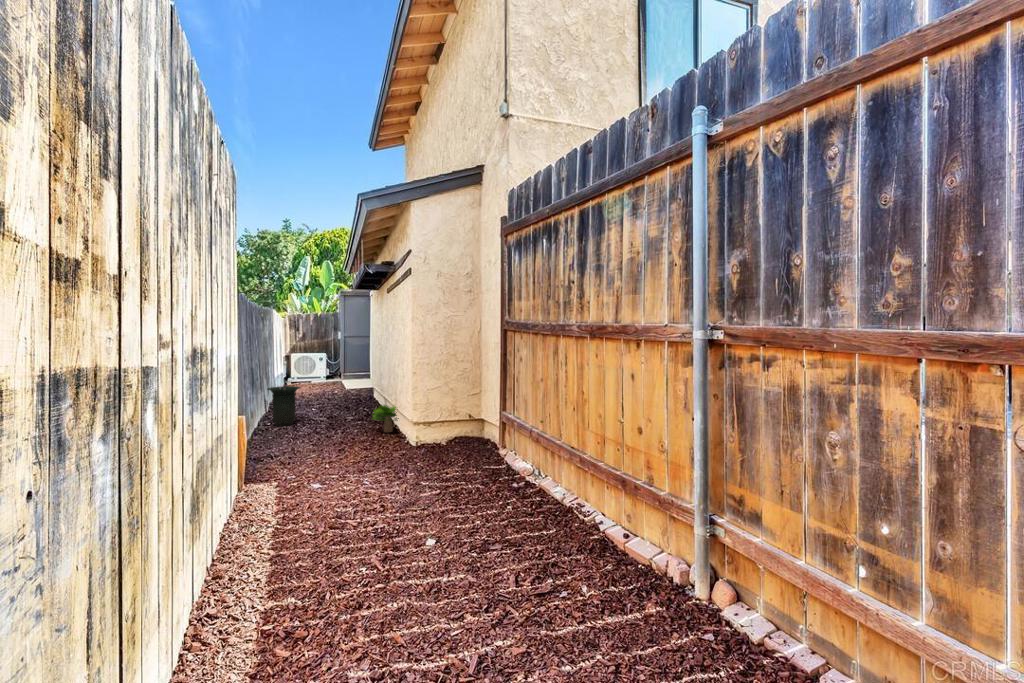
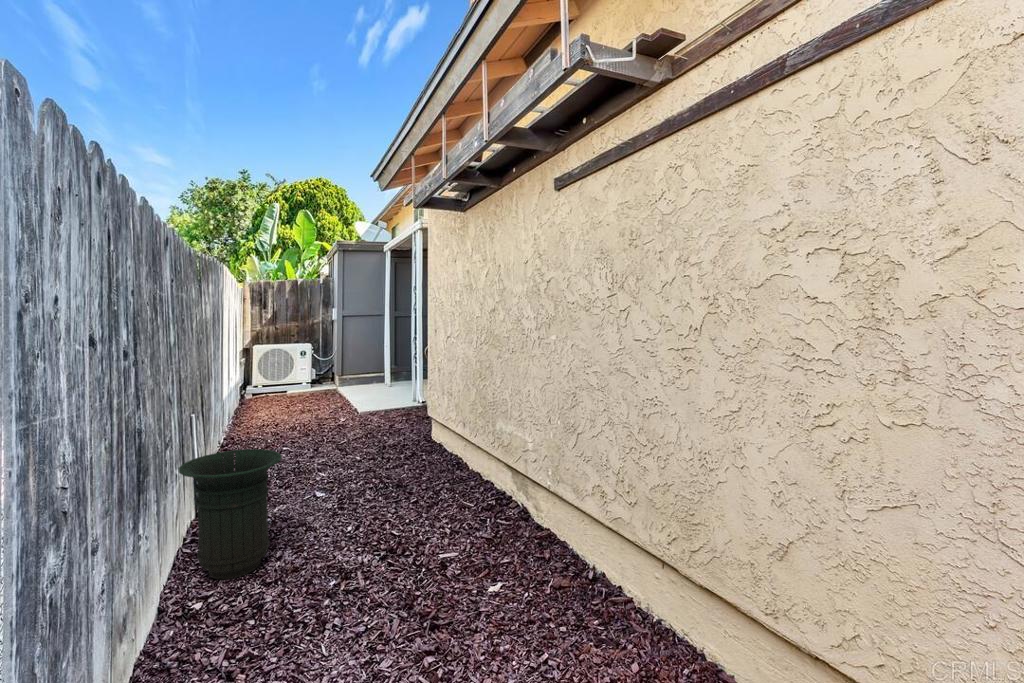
potted plant: present [373,405,399,432] -> none [521,519,631,619]

